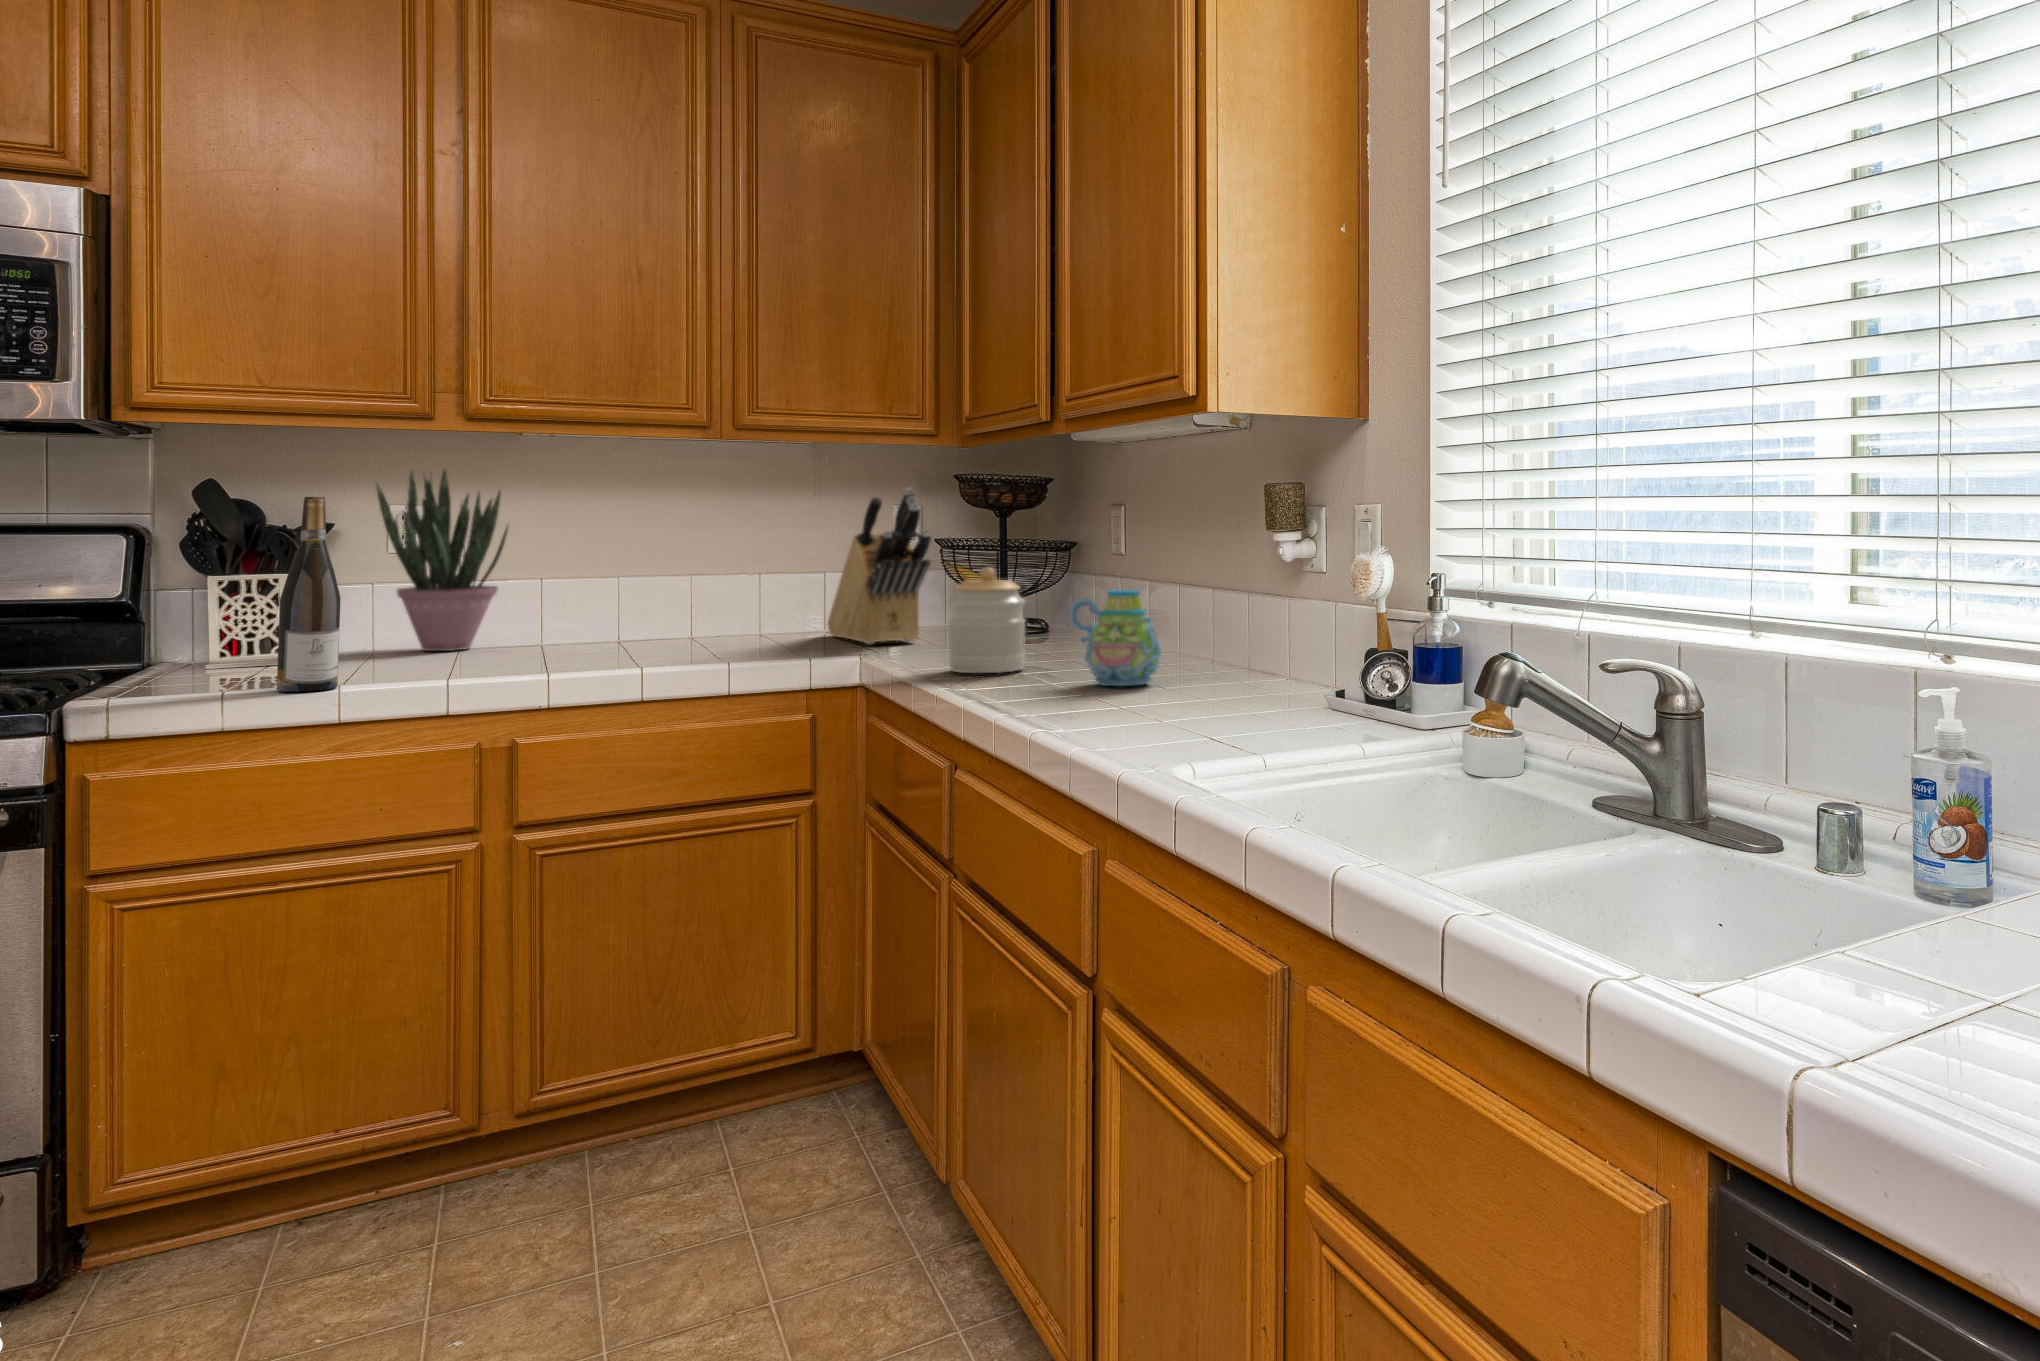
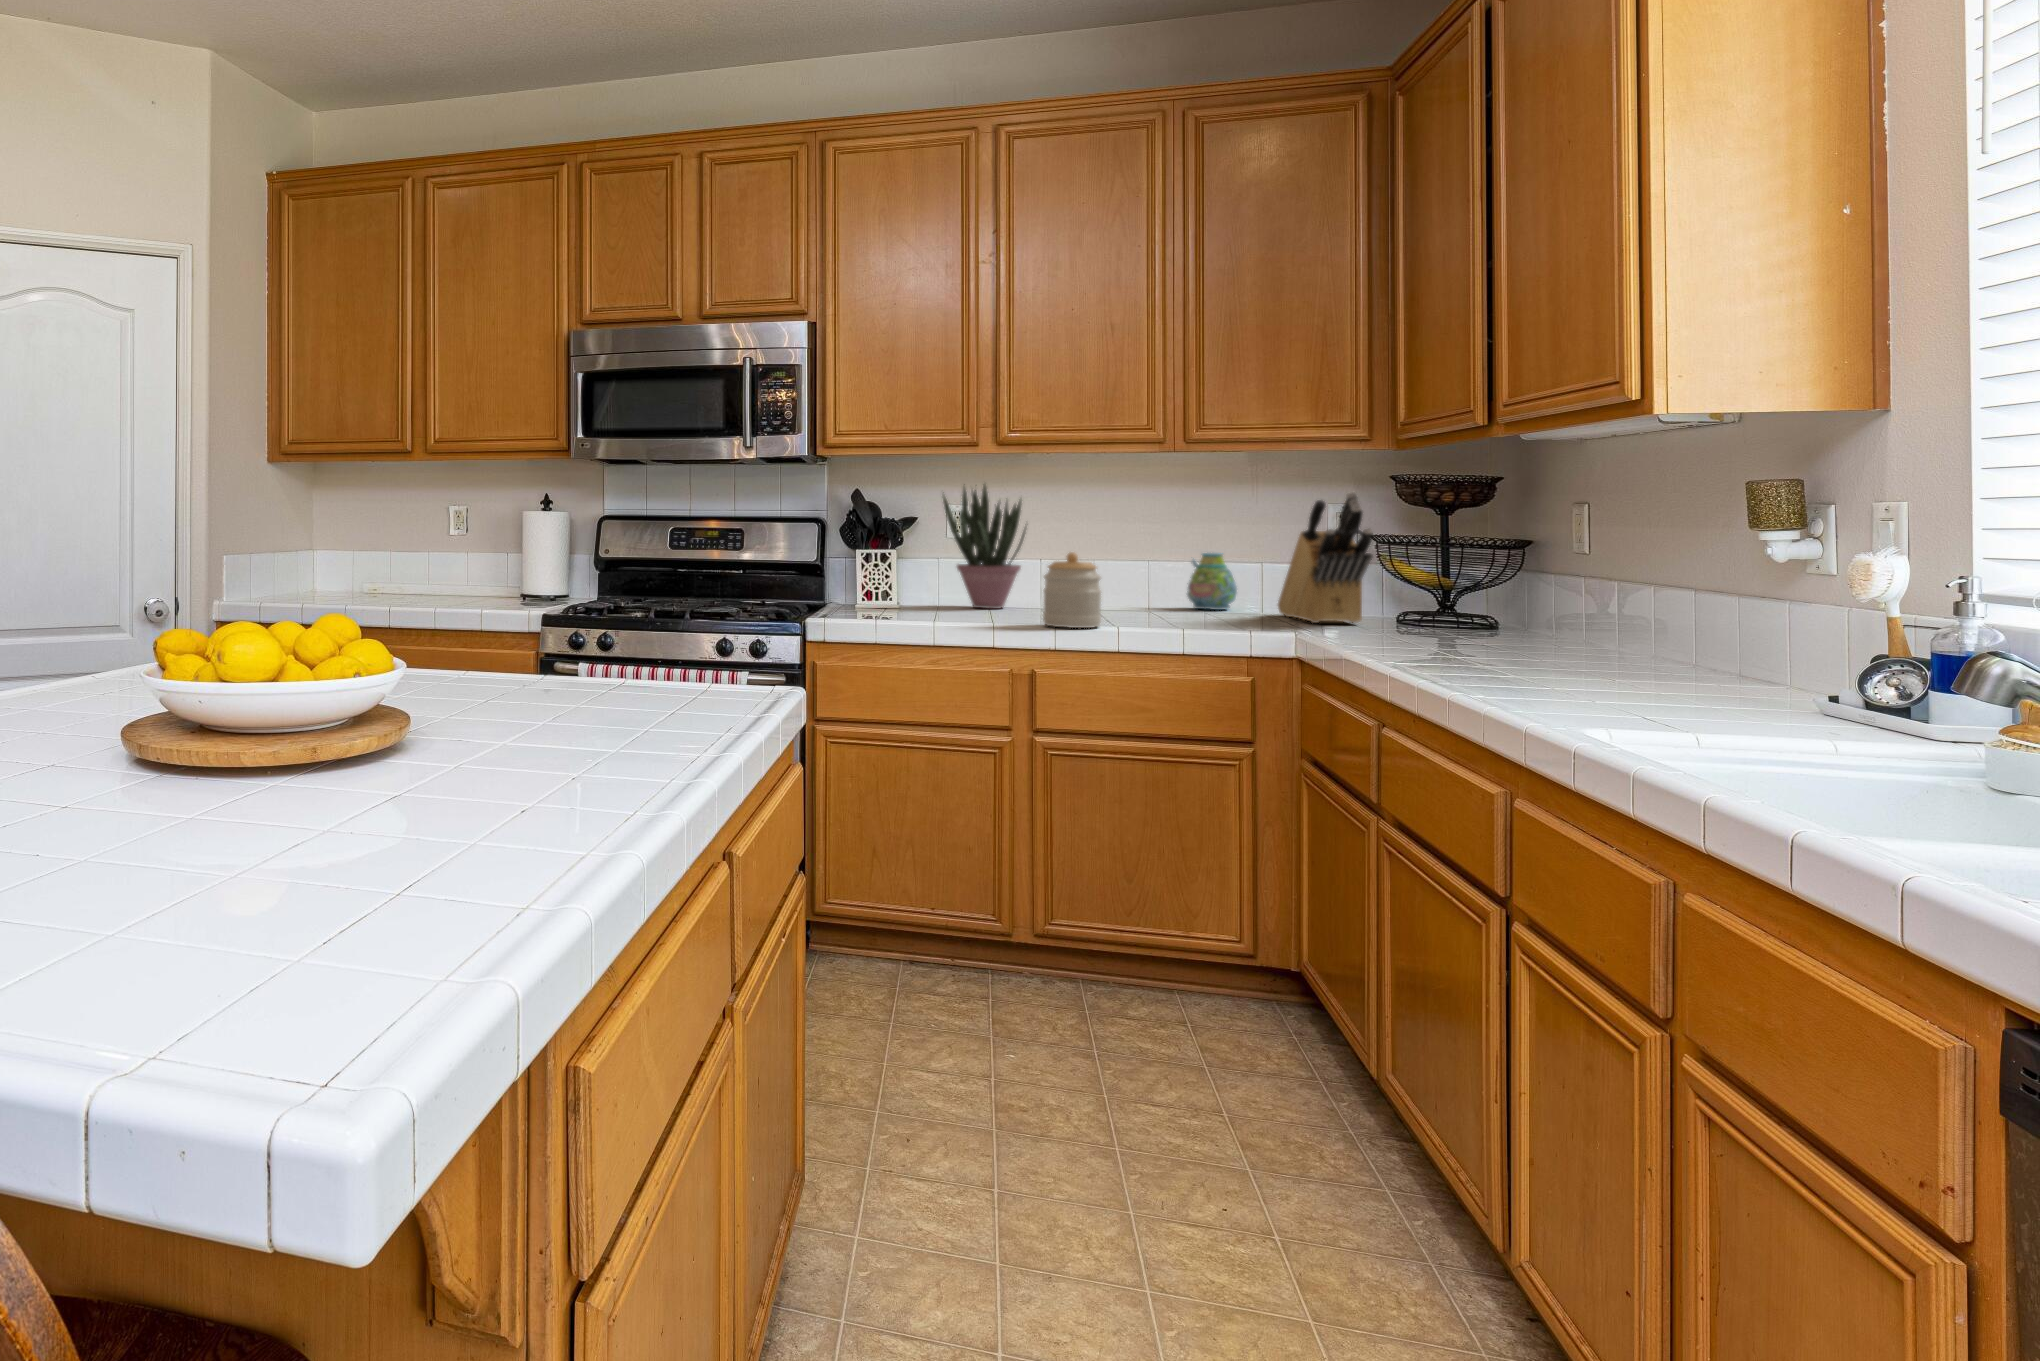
wine bottle: present [277,497,341,692] -> none [894,502,928,626]
jar: present [949,567,1025,673] -> present [1043,552,1101,628]
mug: present [1069,590,1161,686] -> present [1187,553,1237,610]

